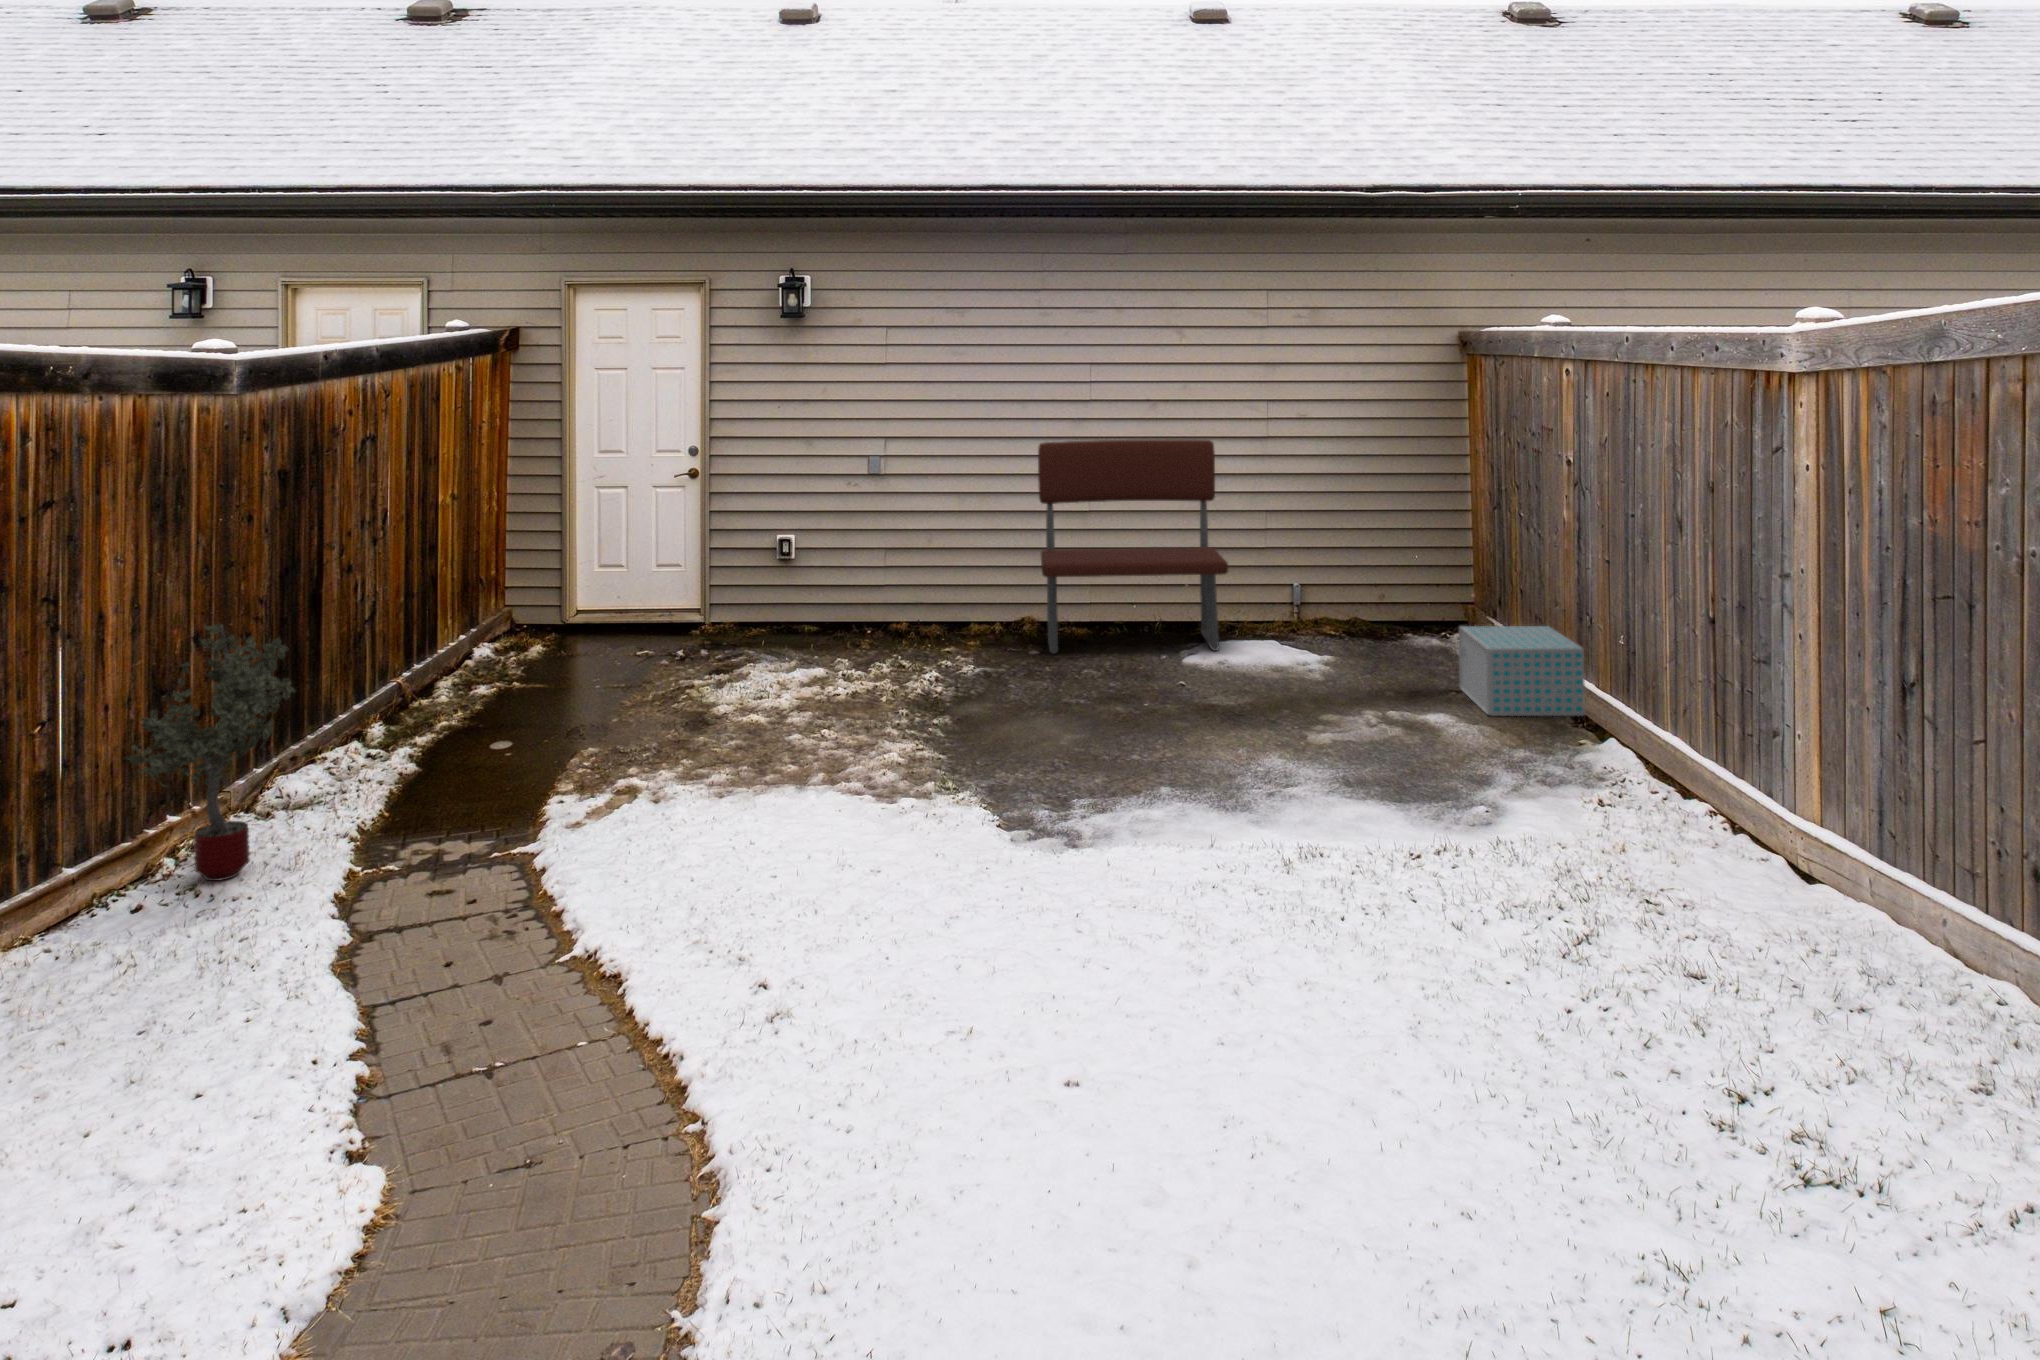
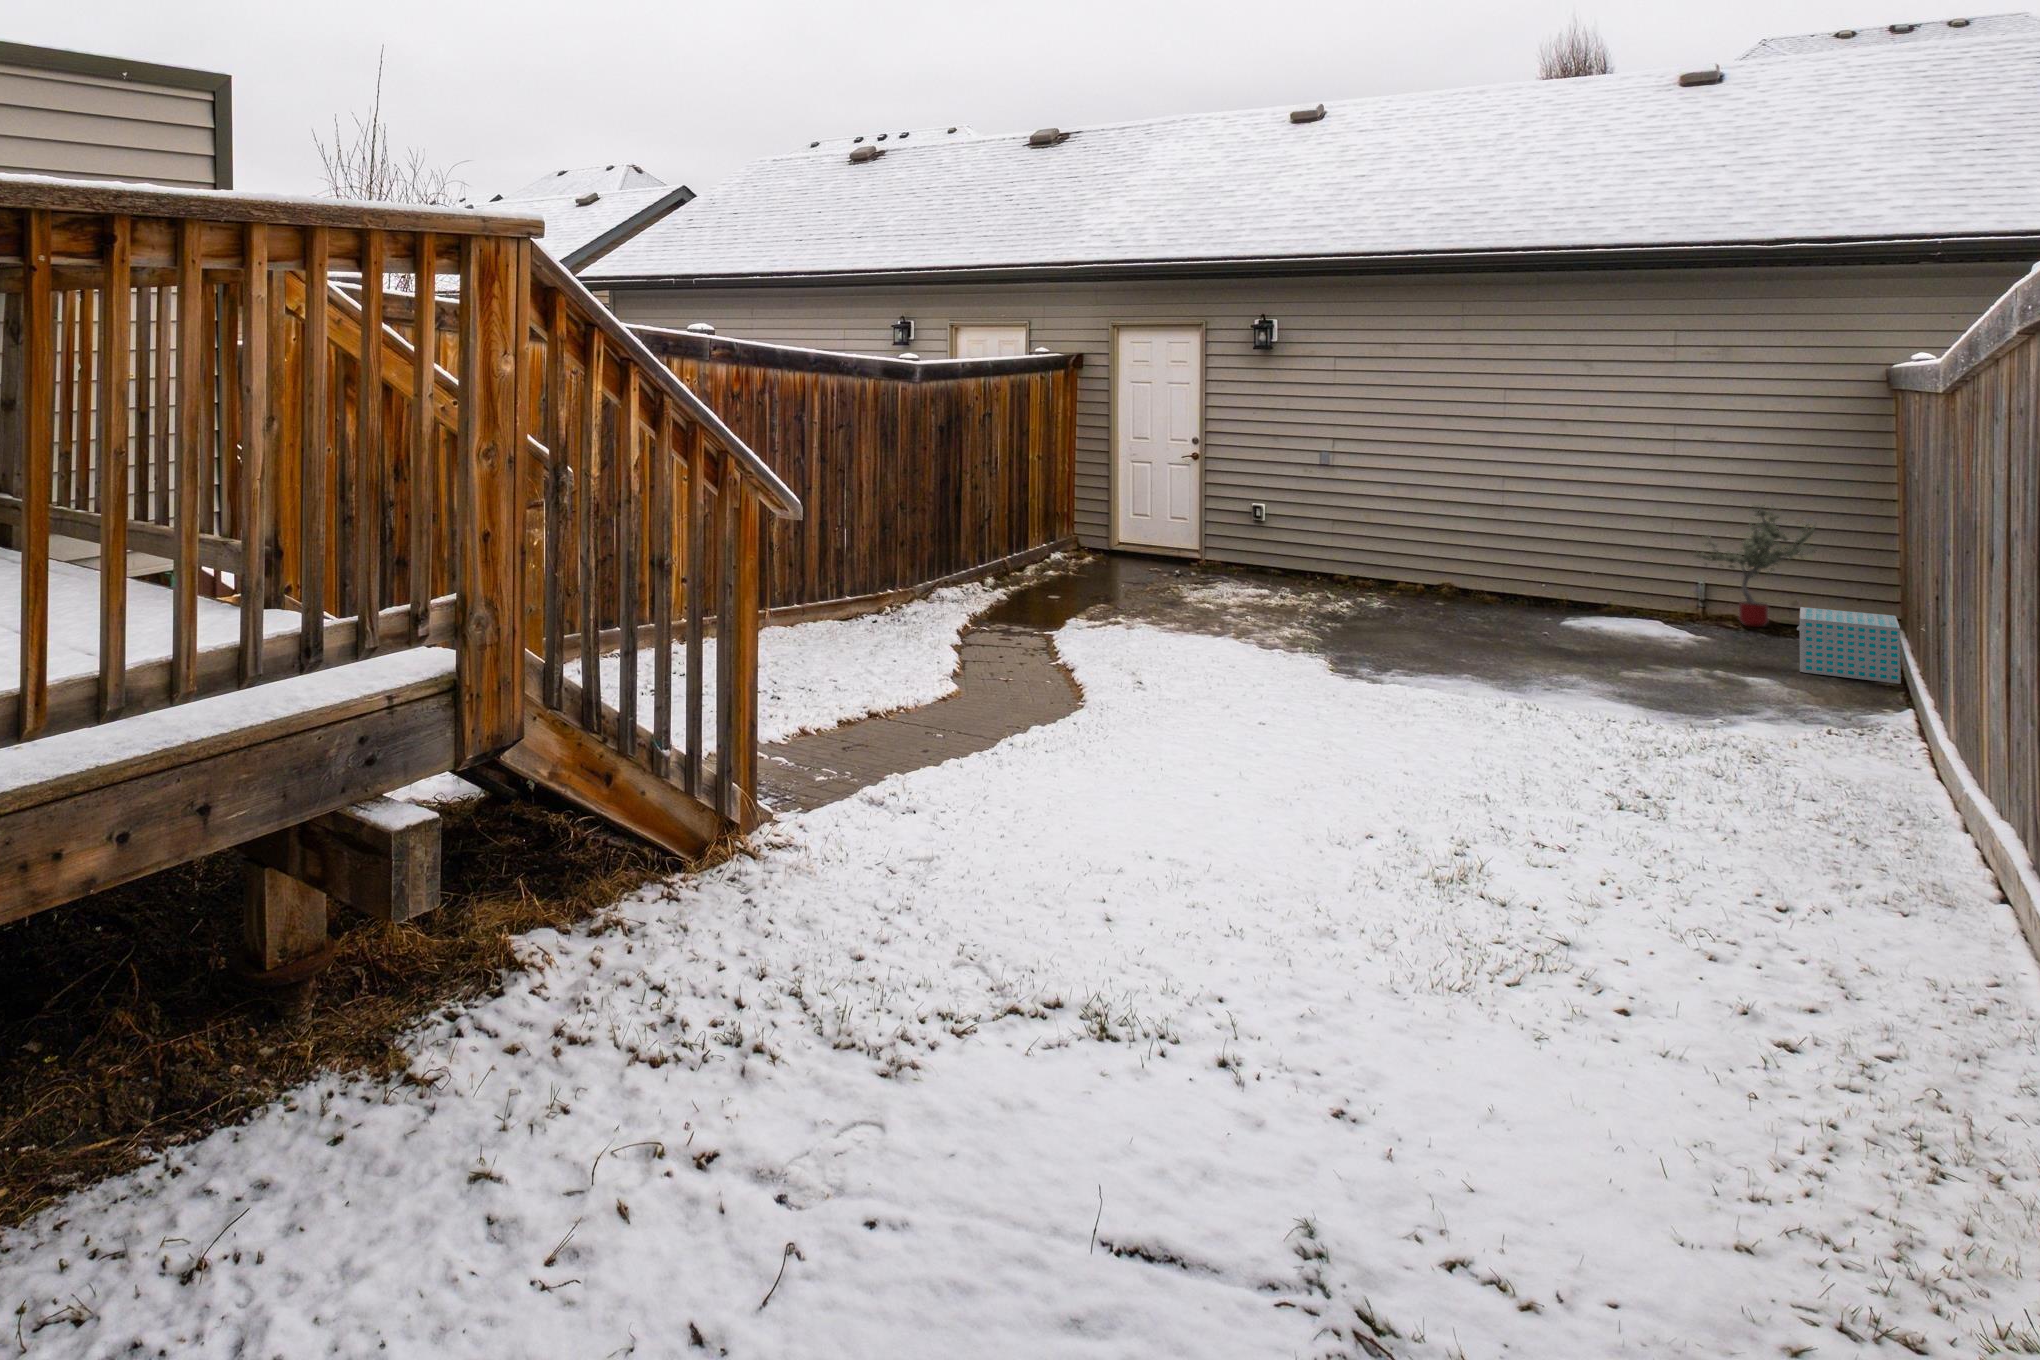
bench: present [1038,439,1228,654] -> none [1445,447,1614,617]
potted tree: present [127,624,295,881] -> present [1694,504,1816,628]

